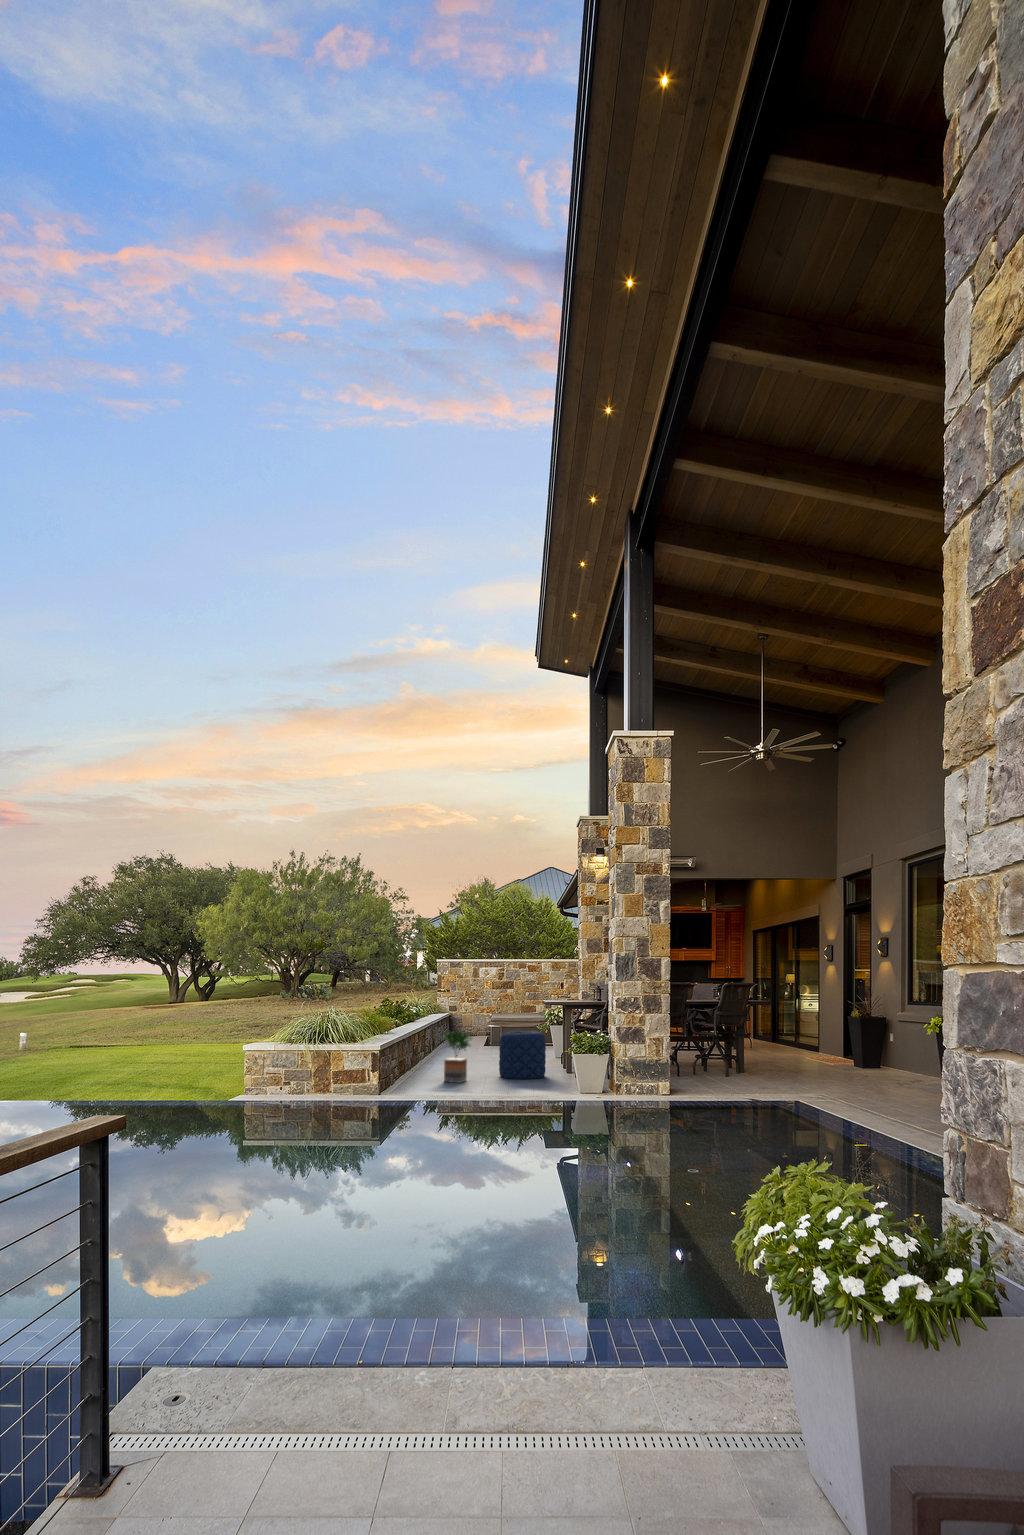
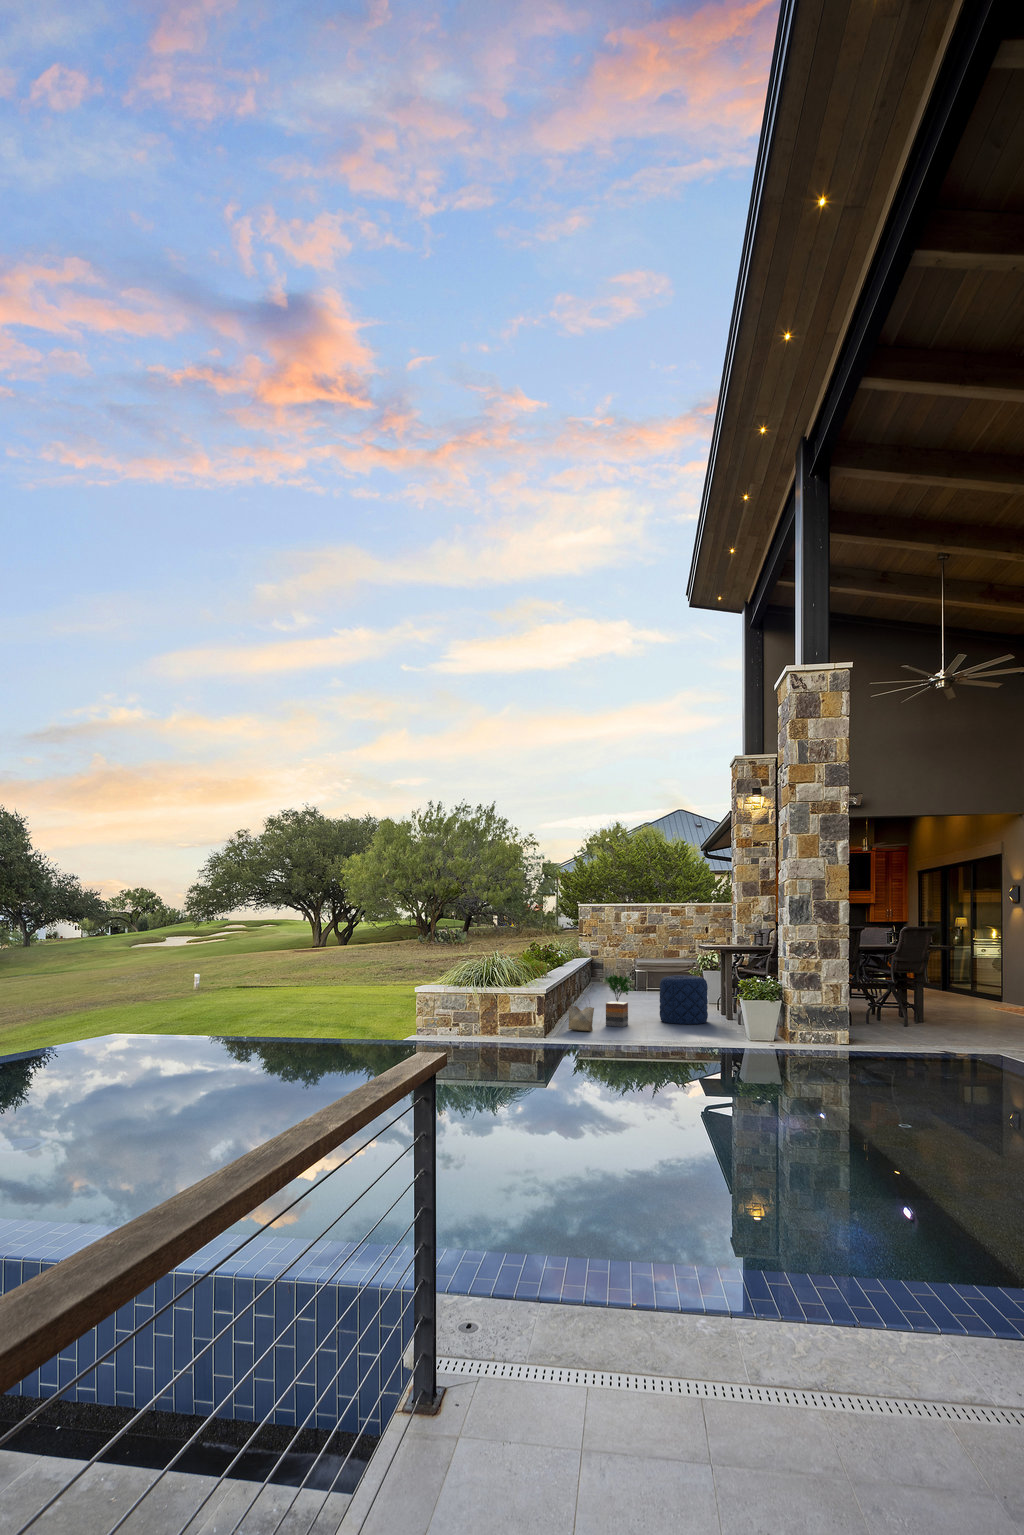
woven basket: none [405,1050,431,1088] -> present [568,994,594,1031]

